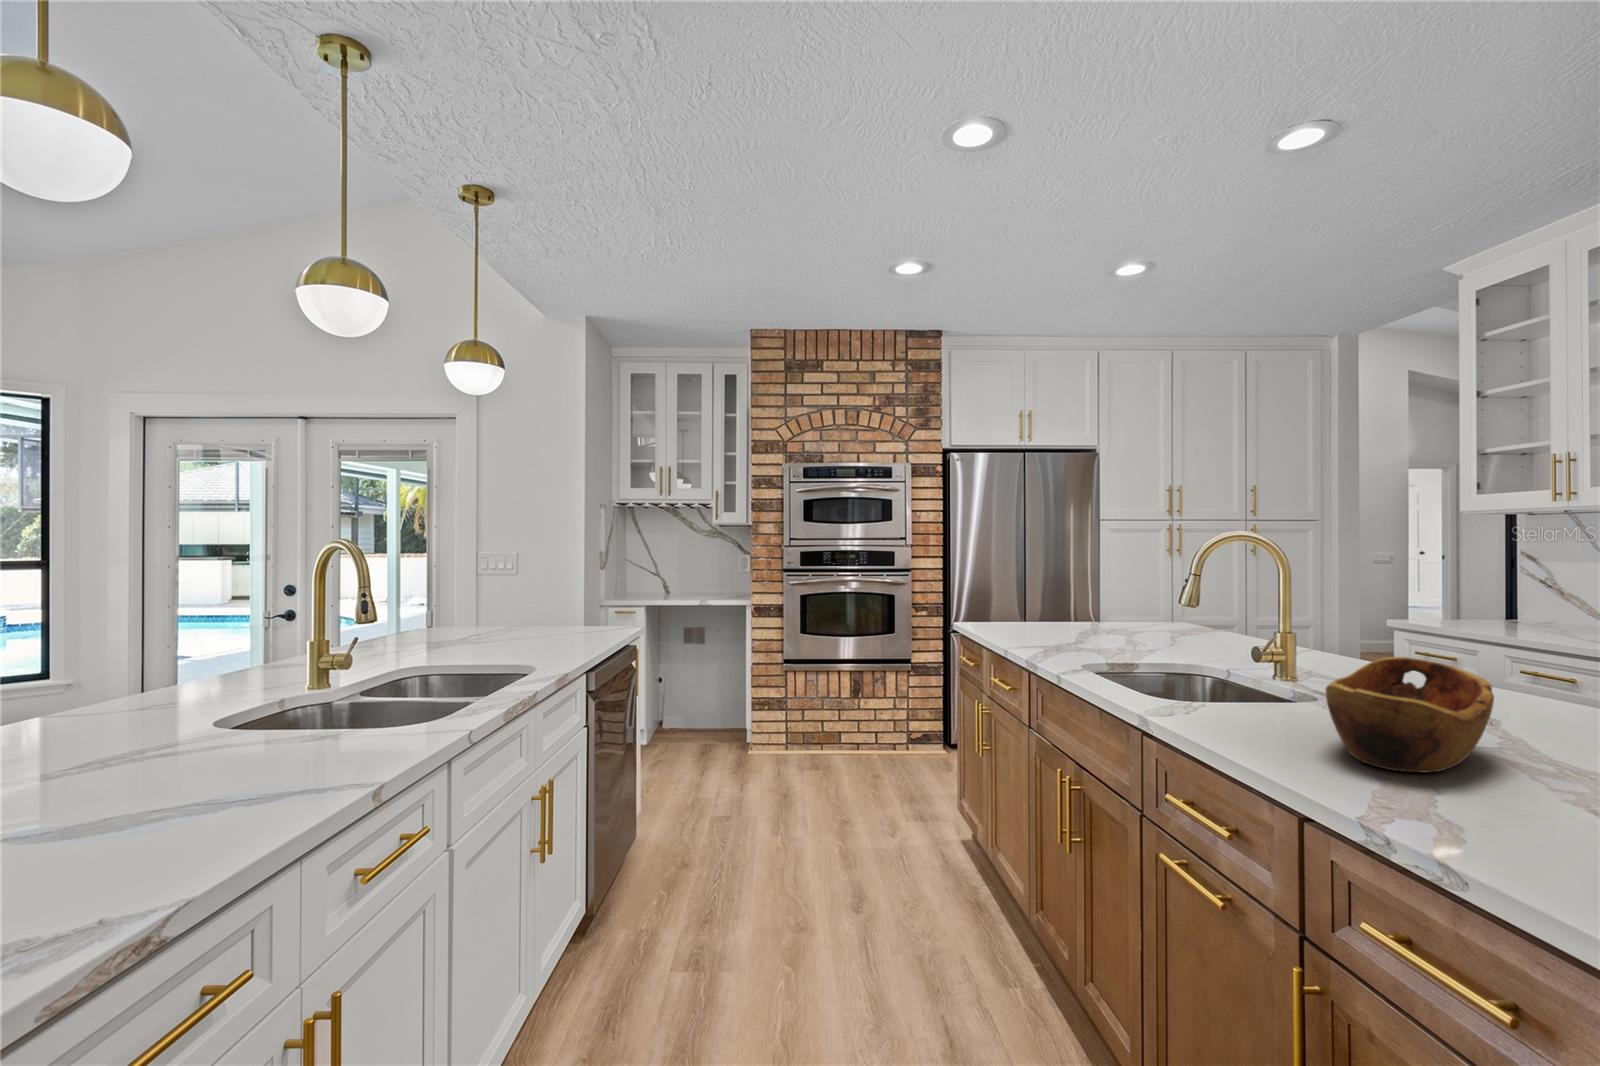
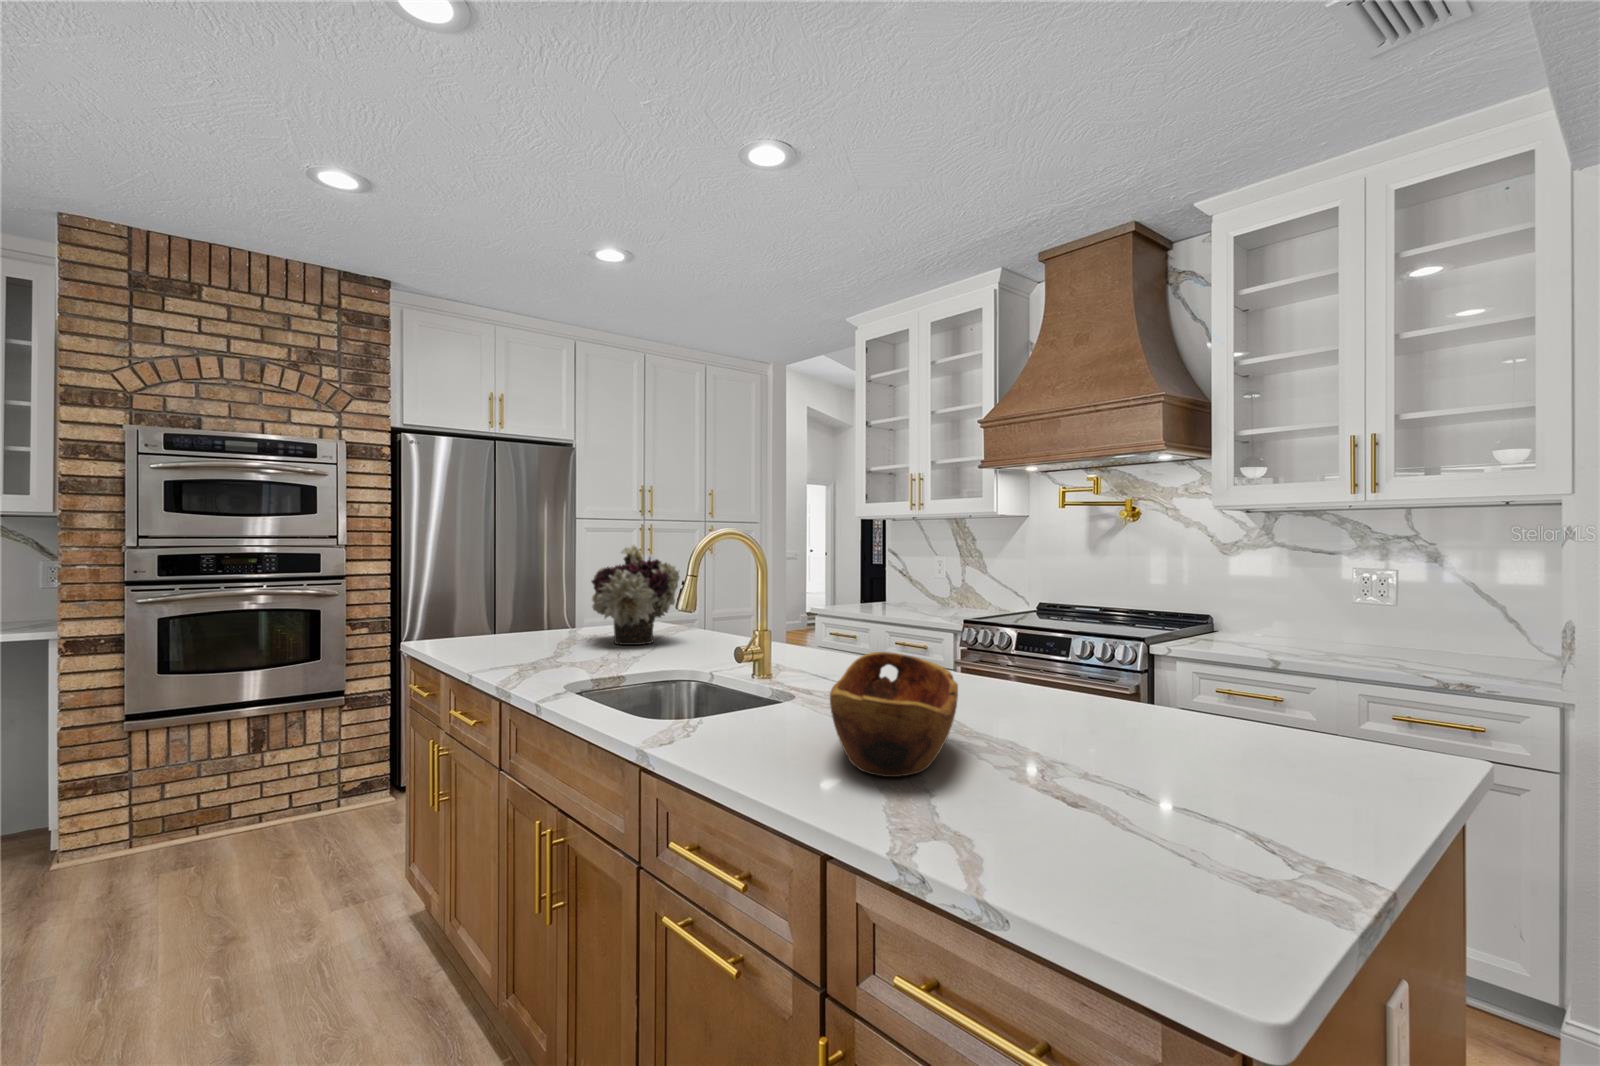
flower arrangement: none [1108,546,1197,639] -> present [591,545,679,645]

